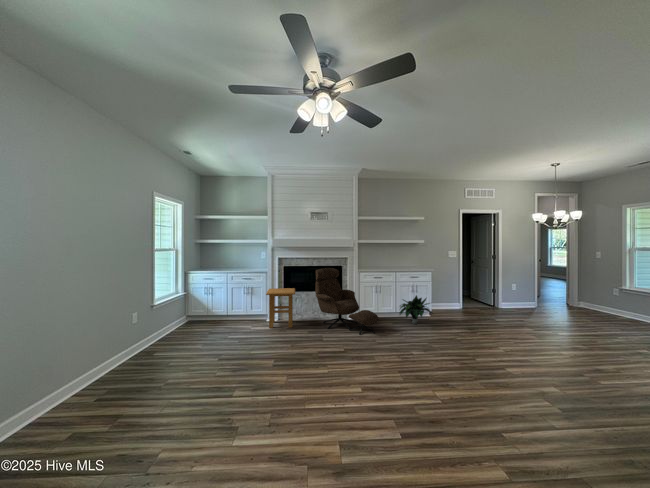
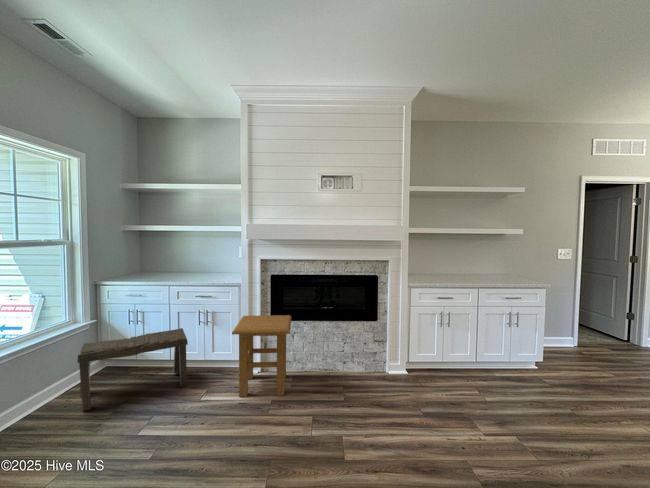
lounge chair: present [315,268,379,334] -> none [329,279,458,426]
potted plant: present [400,295,432,324] -> none [481,332,565,390]
bench: none [186,296,241,333] -> present [78,328,188,411]

